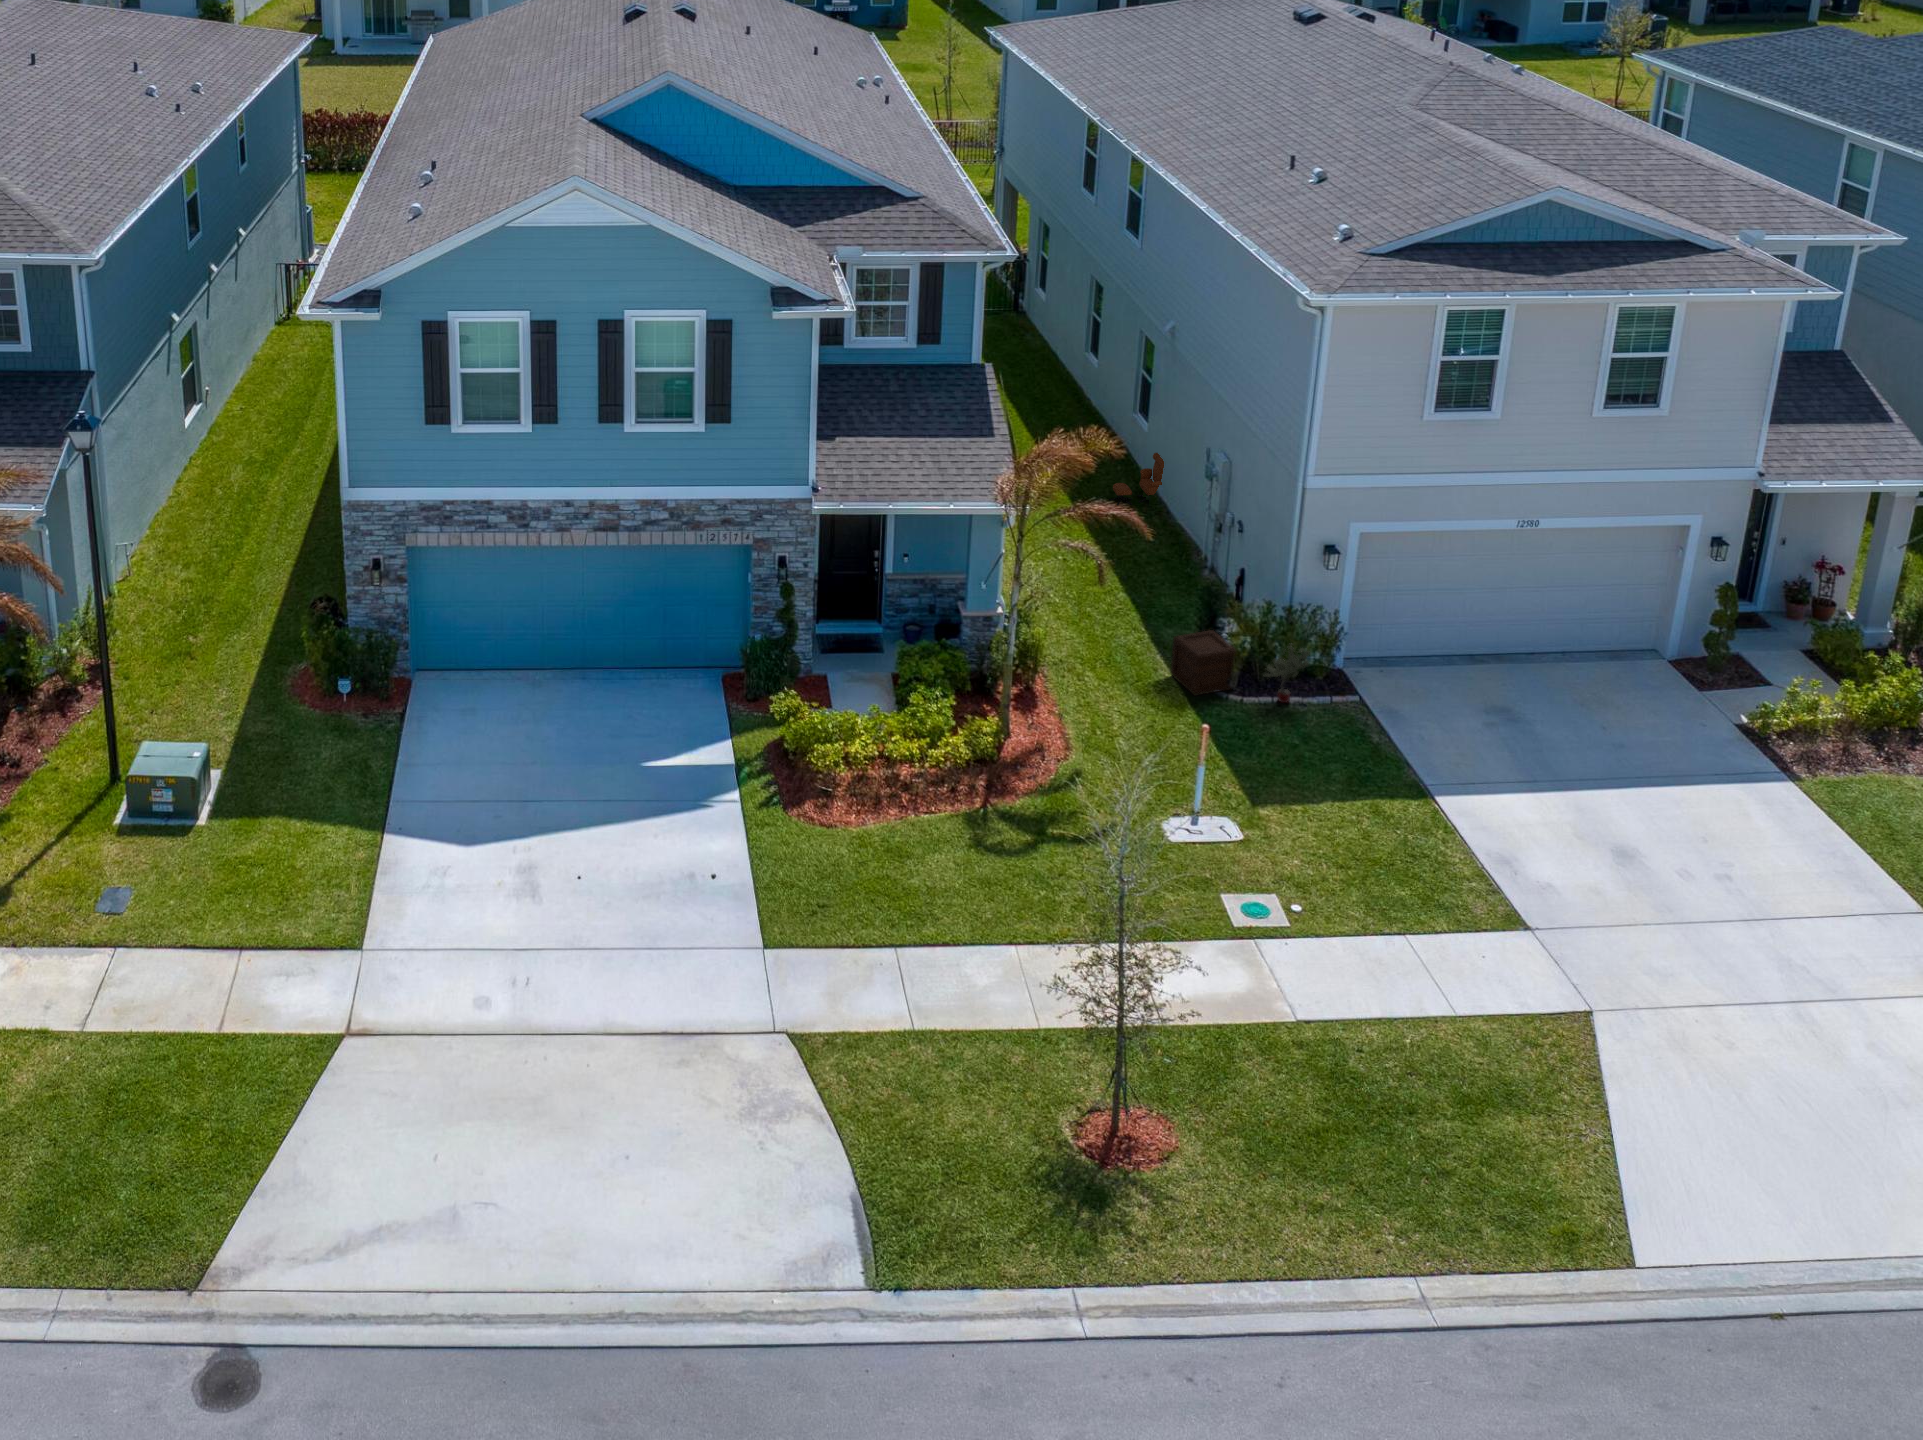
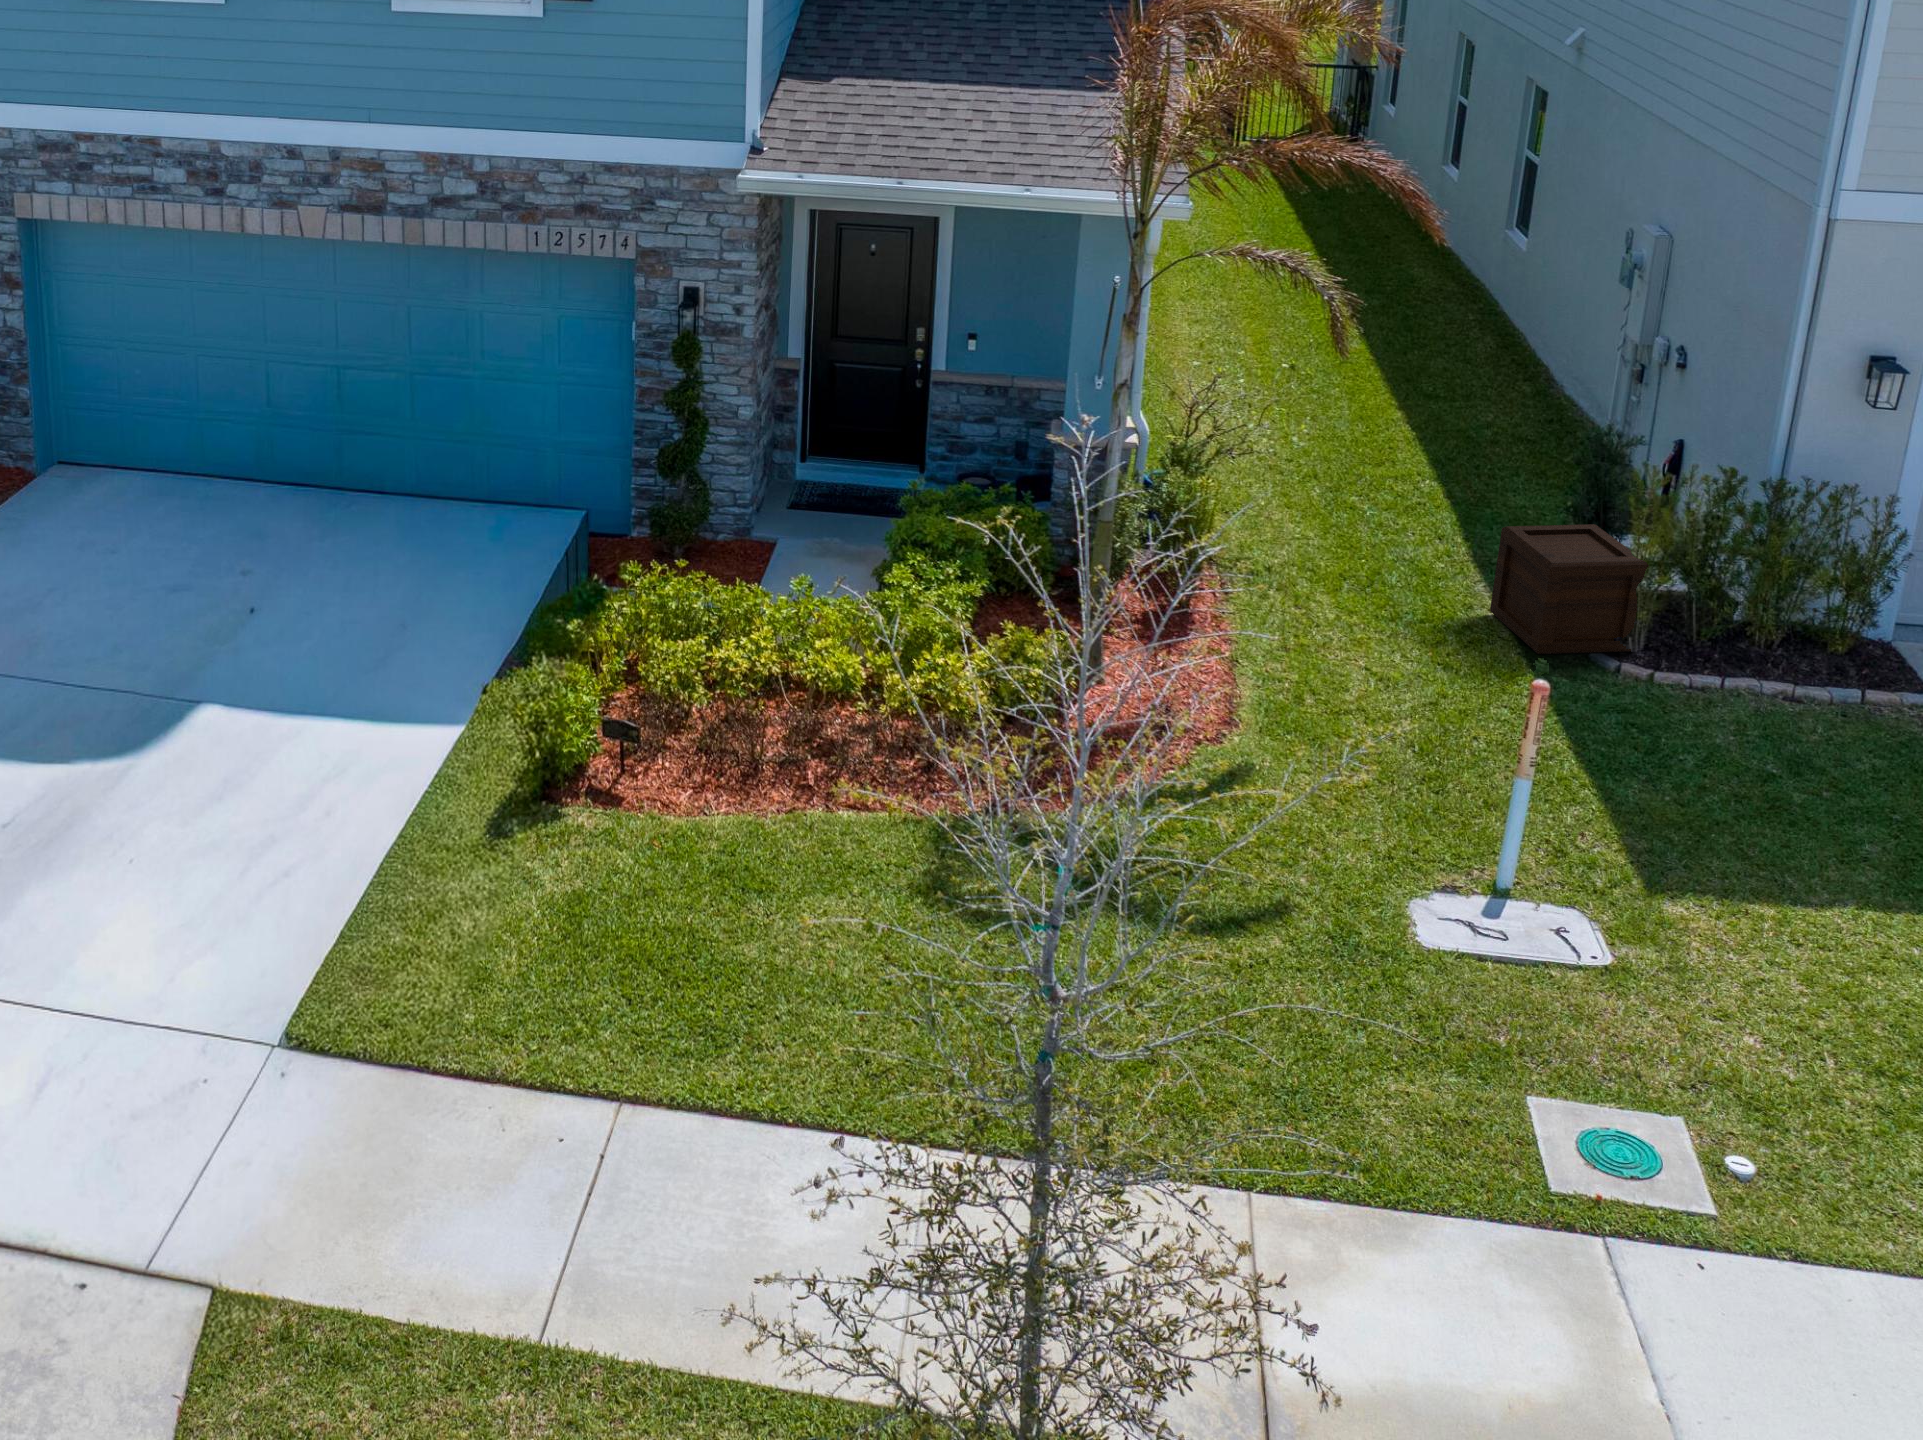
lounge chair: present [1109,453,1165,505] -> none [1430,268,1544,362]
potted tree: present [1265,643,1309,703] -> none [1704,553,1825,690]

